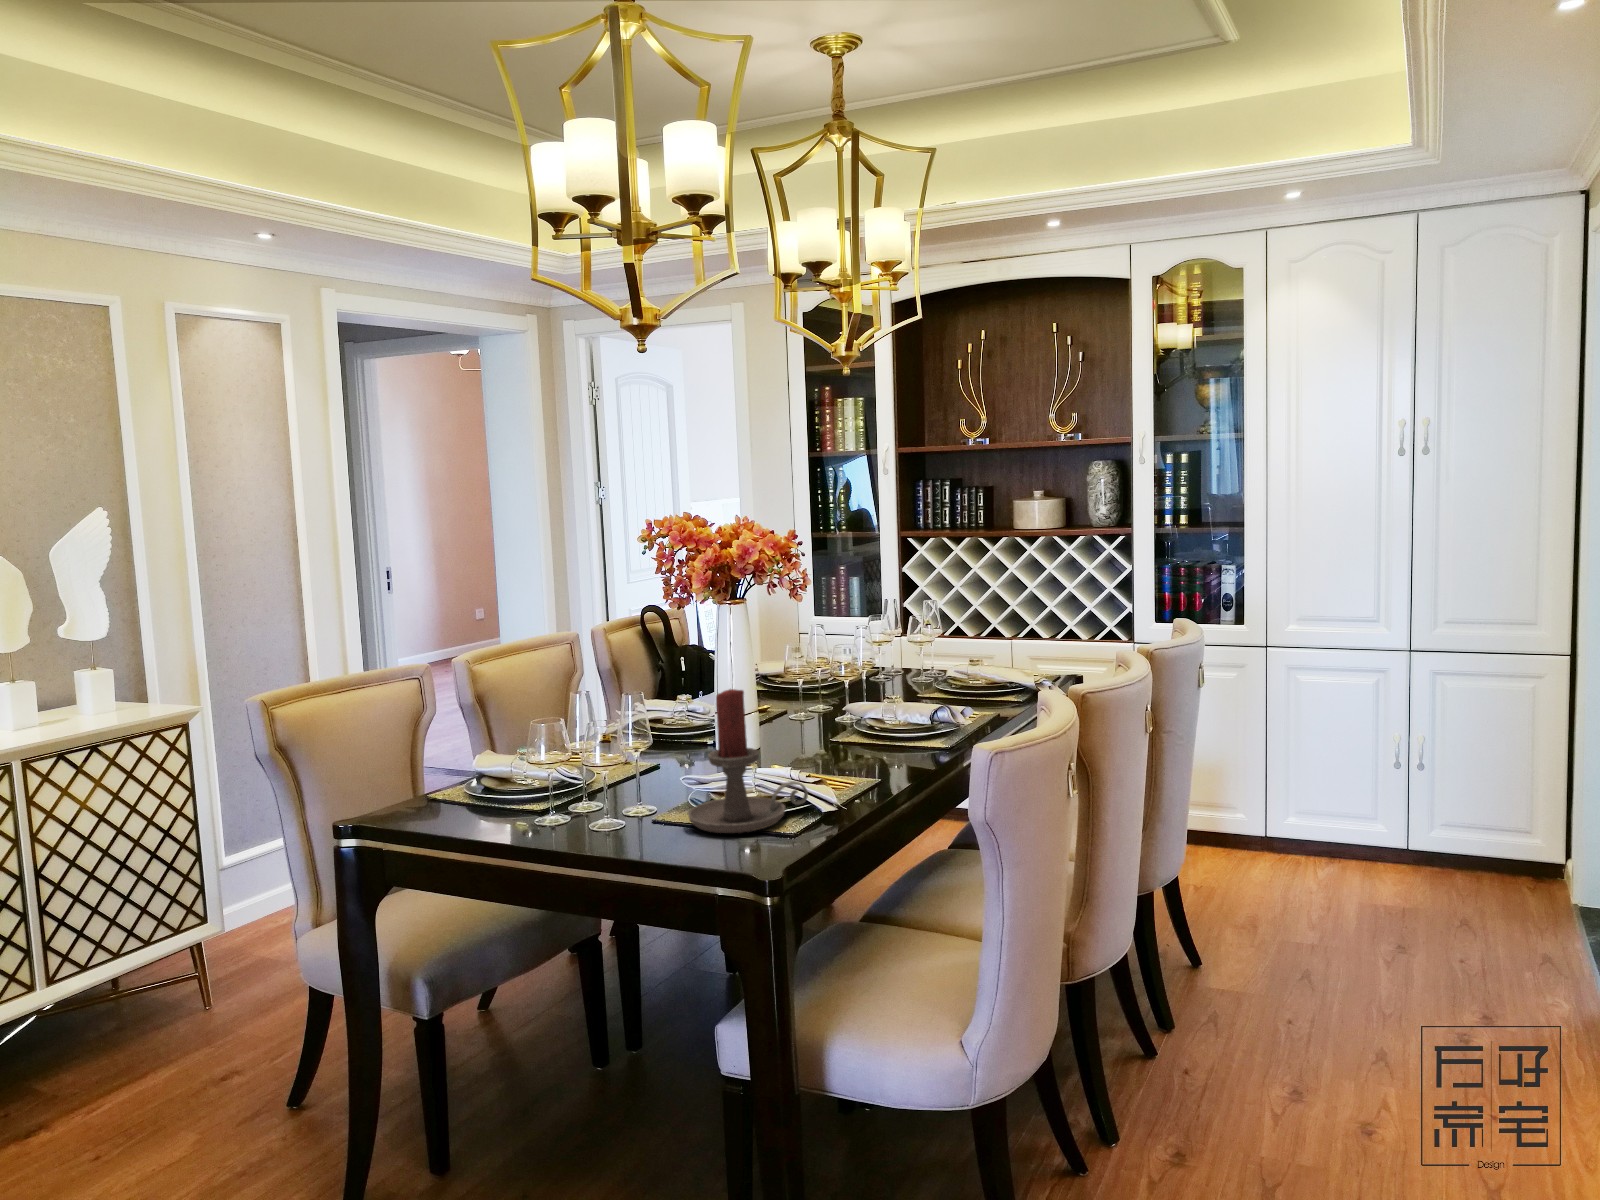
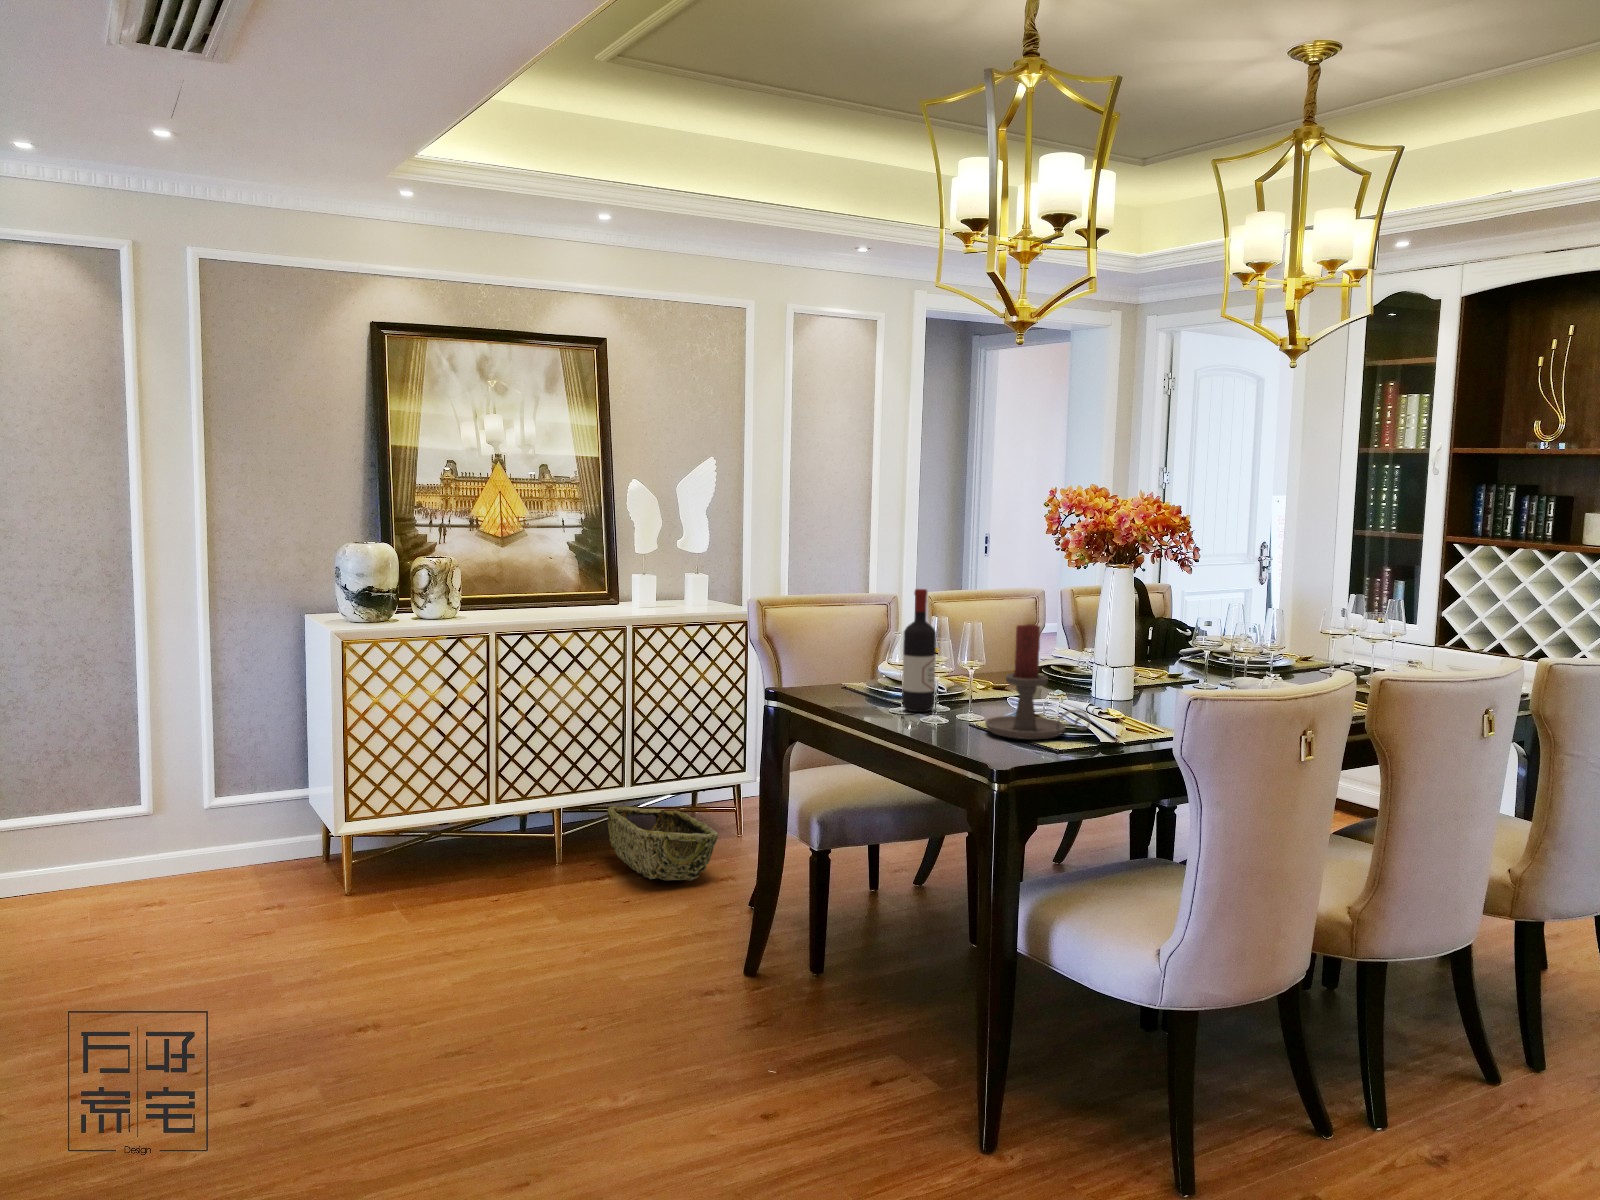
wine bottle: none [539,662,587,819] -> present [902,589,936,712]
woven basket: none [20,1000,215,1115] -> present [607,806,718,881]

